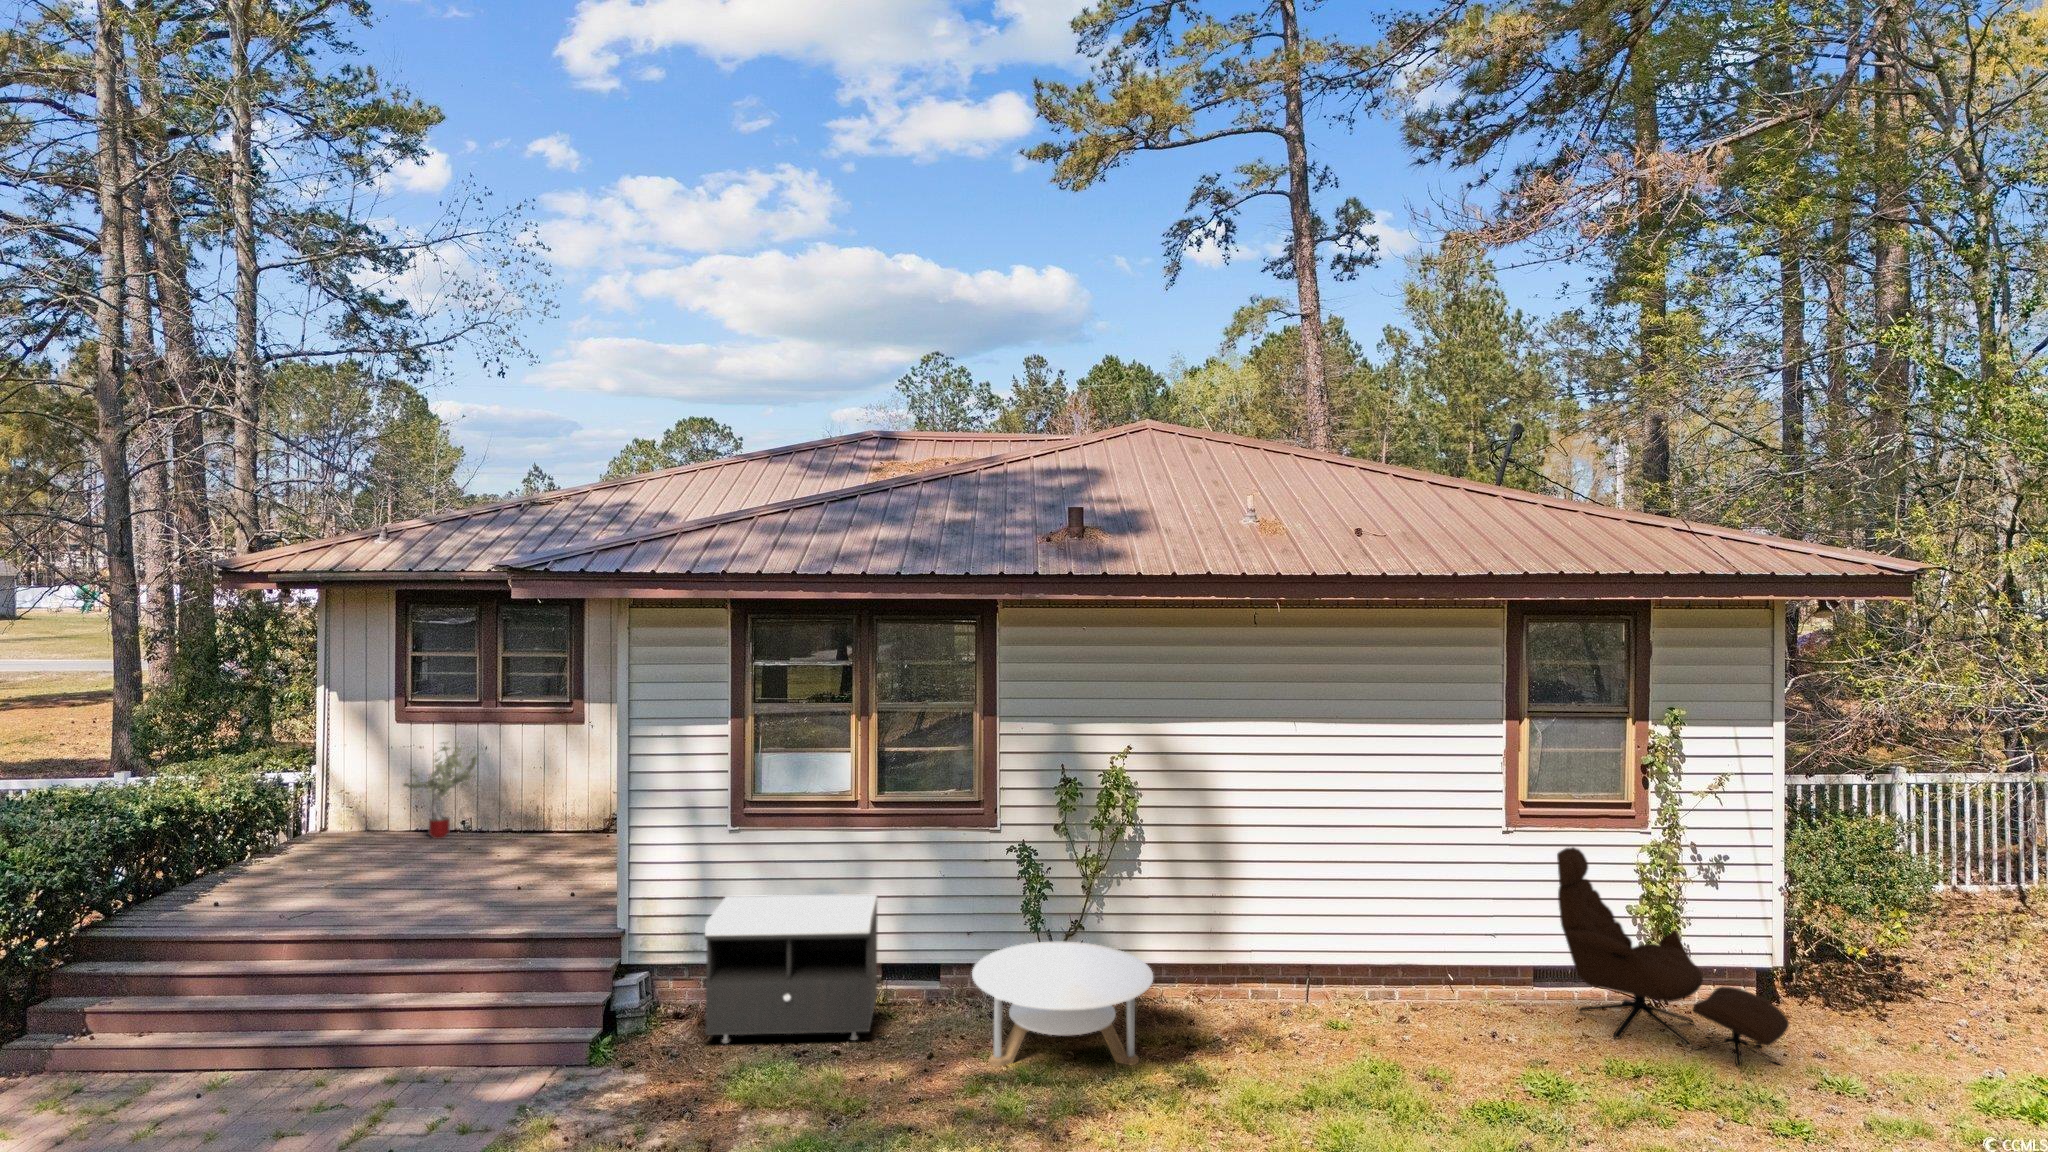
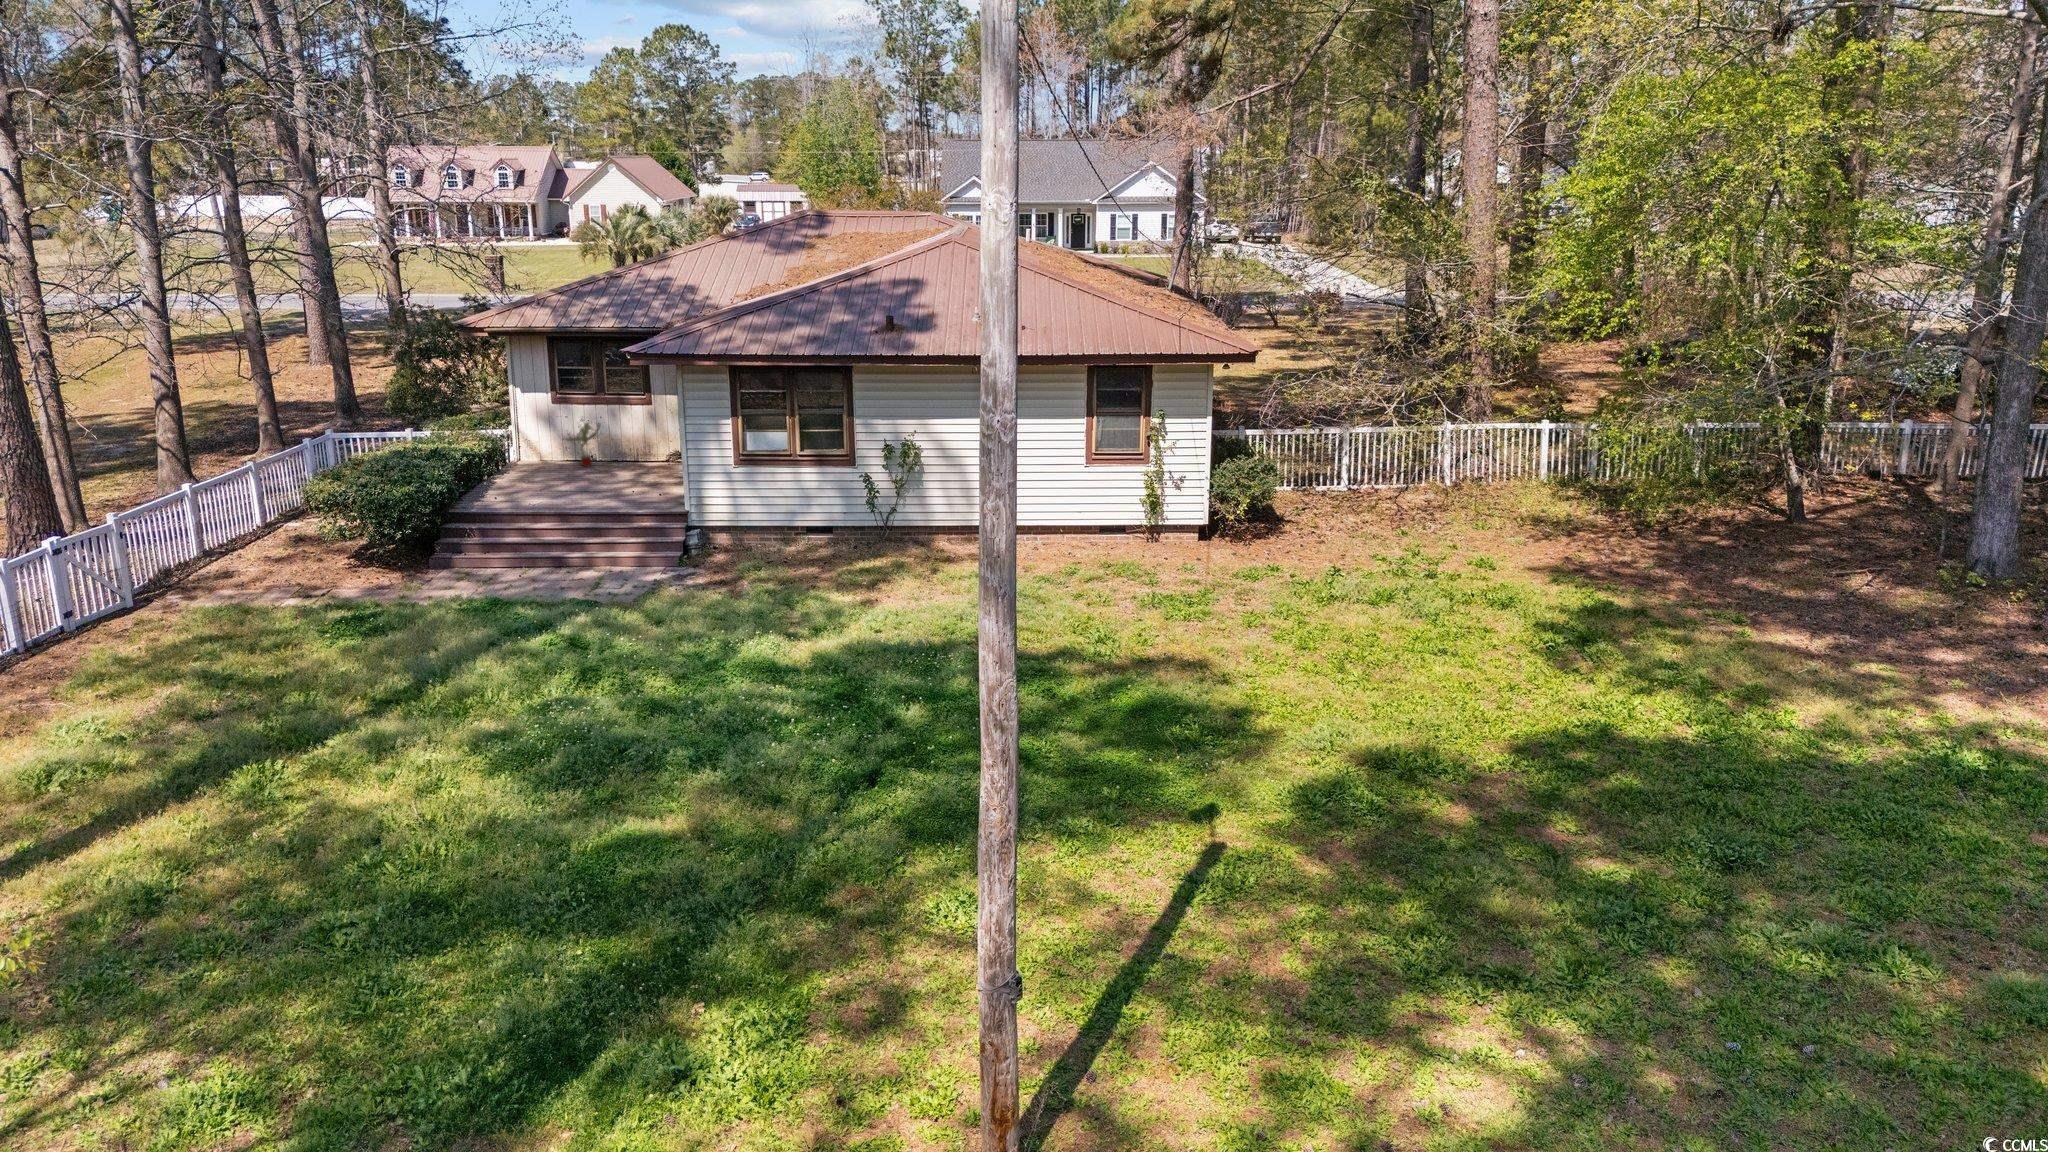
lounge chair: present [1557,847,1789,1067] -> none [1104,471,1182,563]
storage bench: present [705,894,878,1043] -> none [731,496,809,556]
round table: present [972,942,1153,1066] -> none [843,515,920,563]

